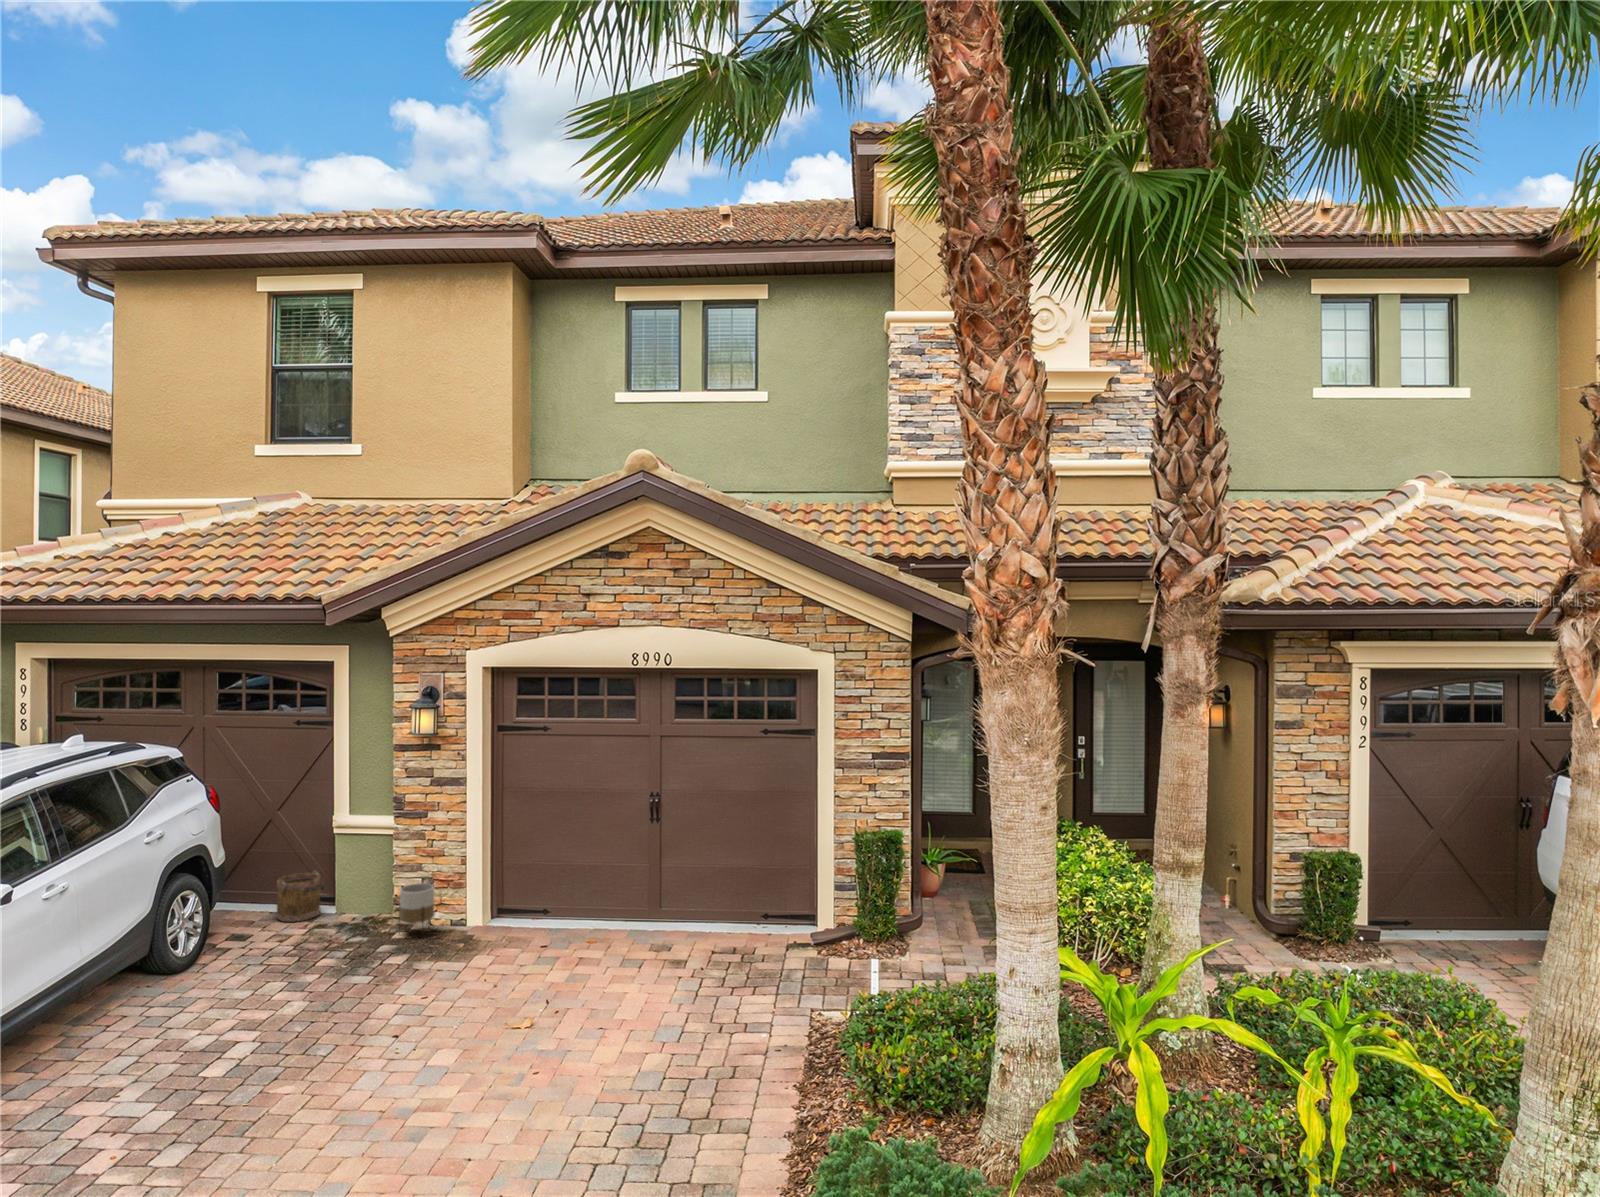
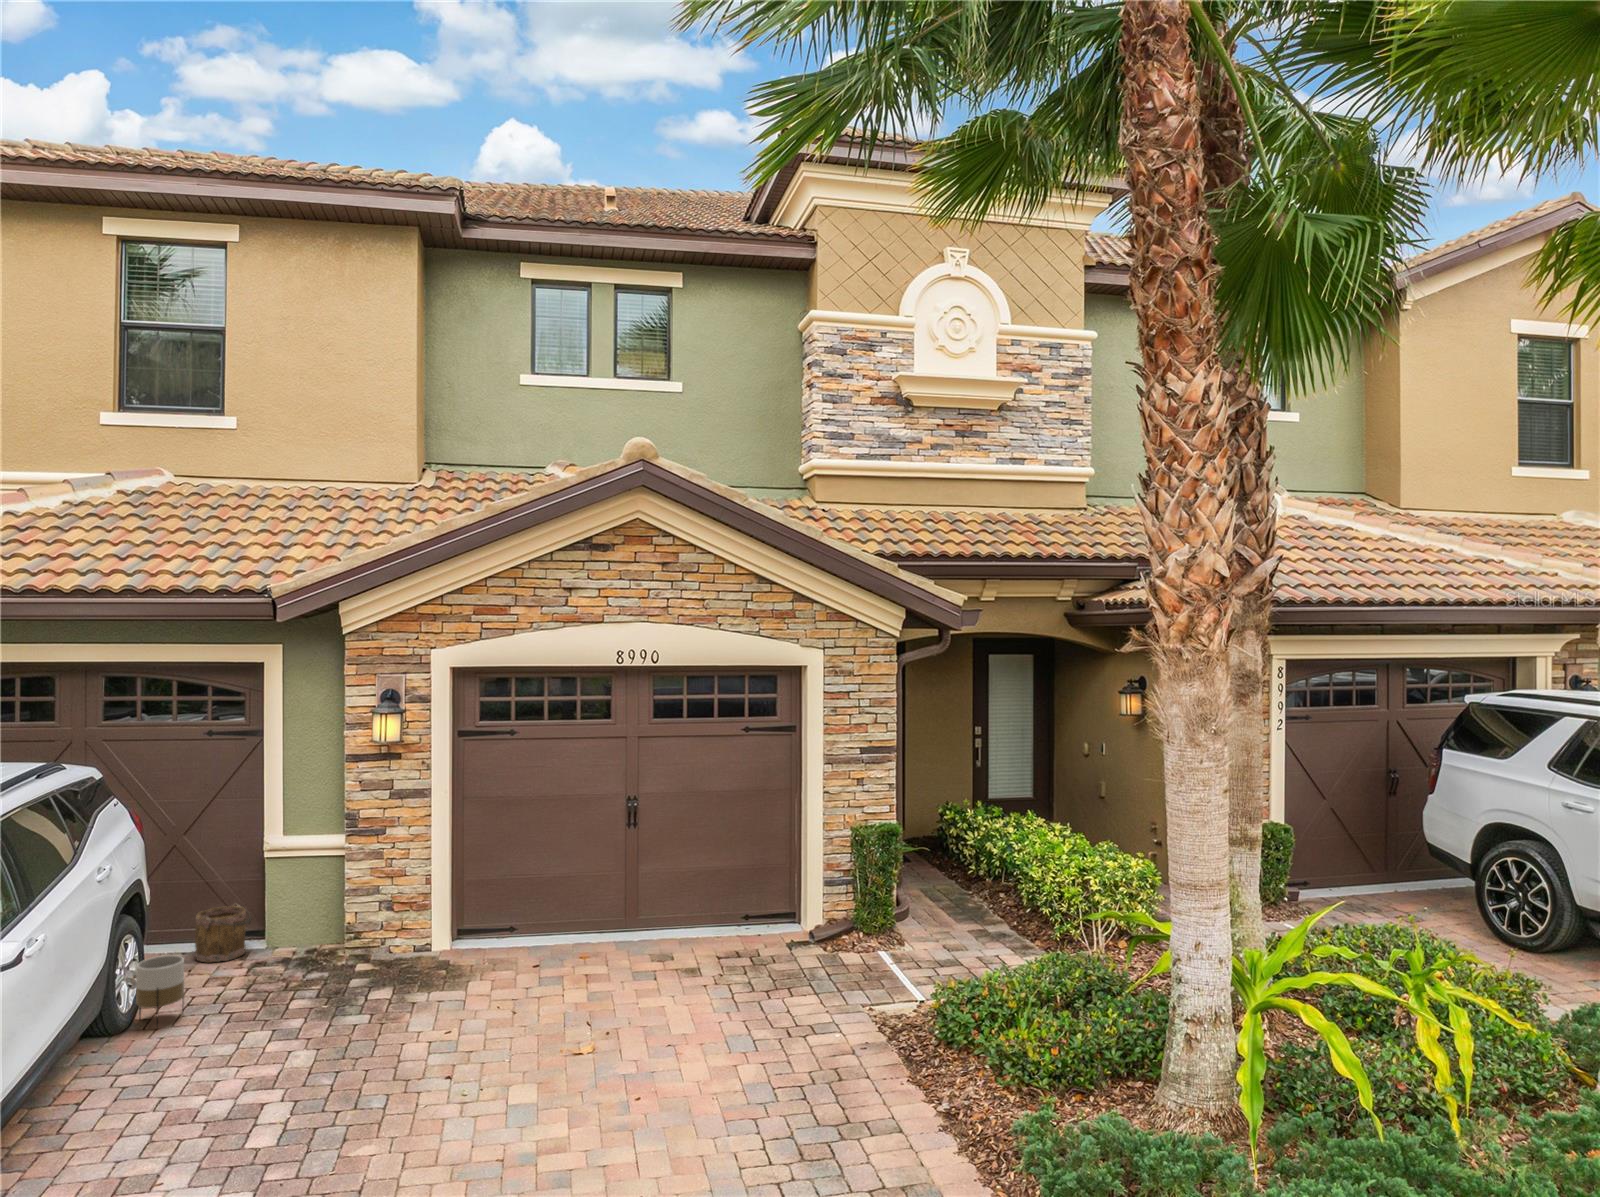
planter: present [399,883,435,924] -> present [136,955,184,1019]

